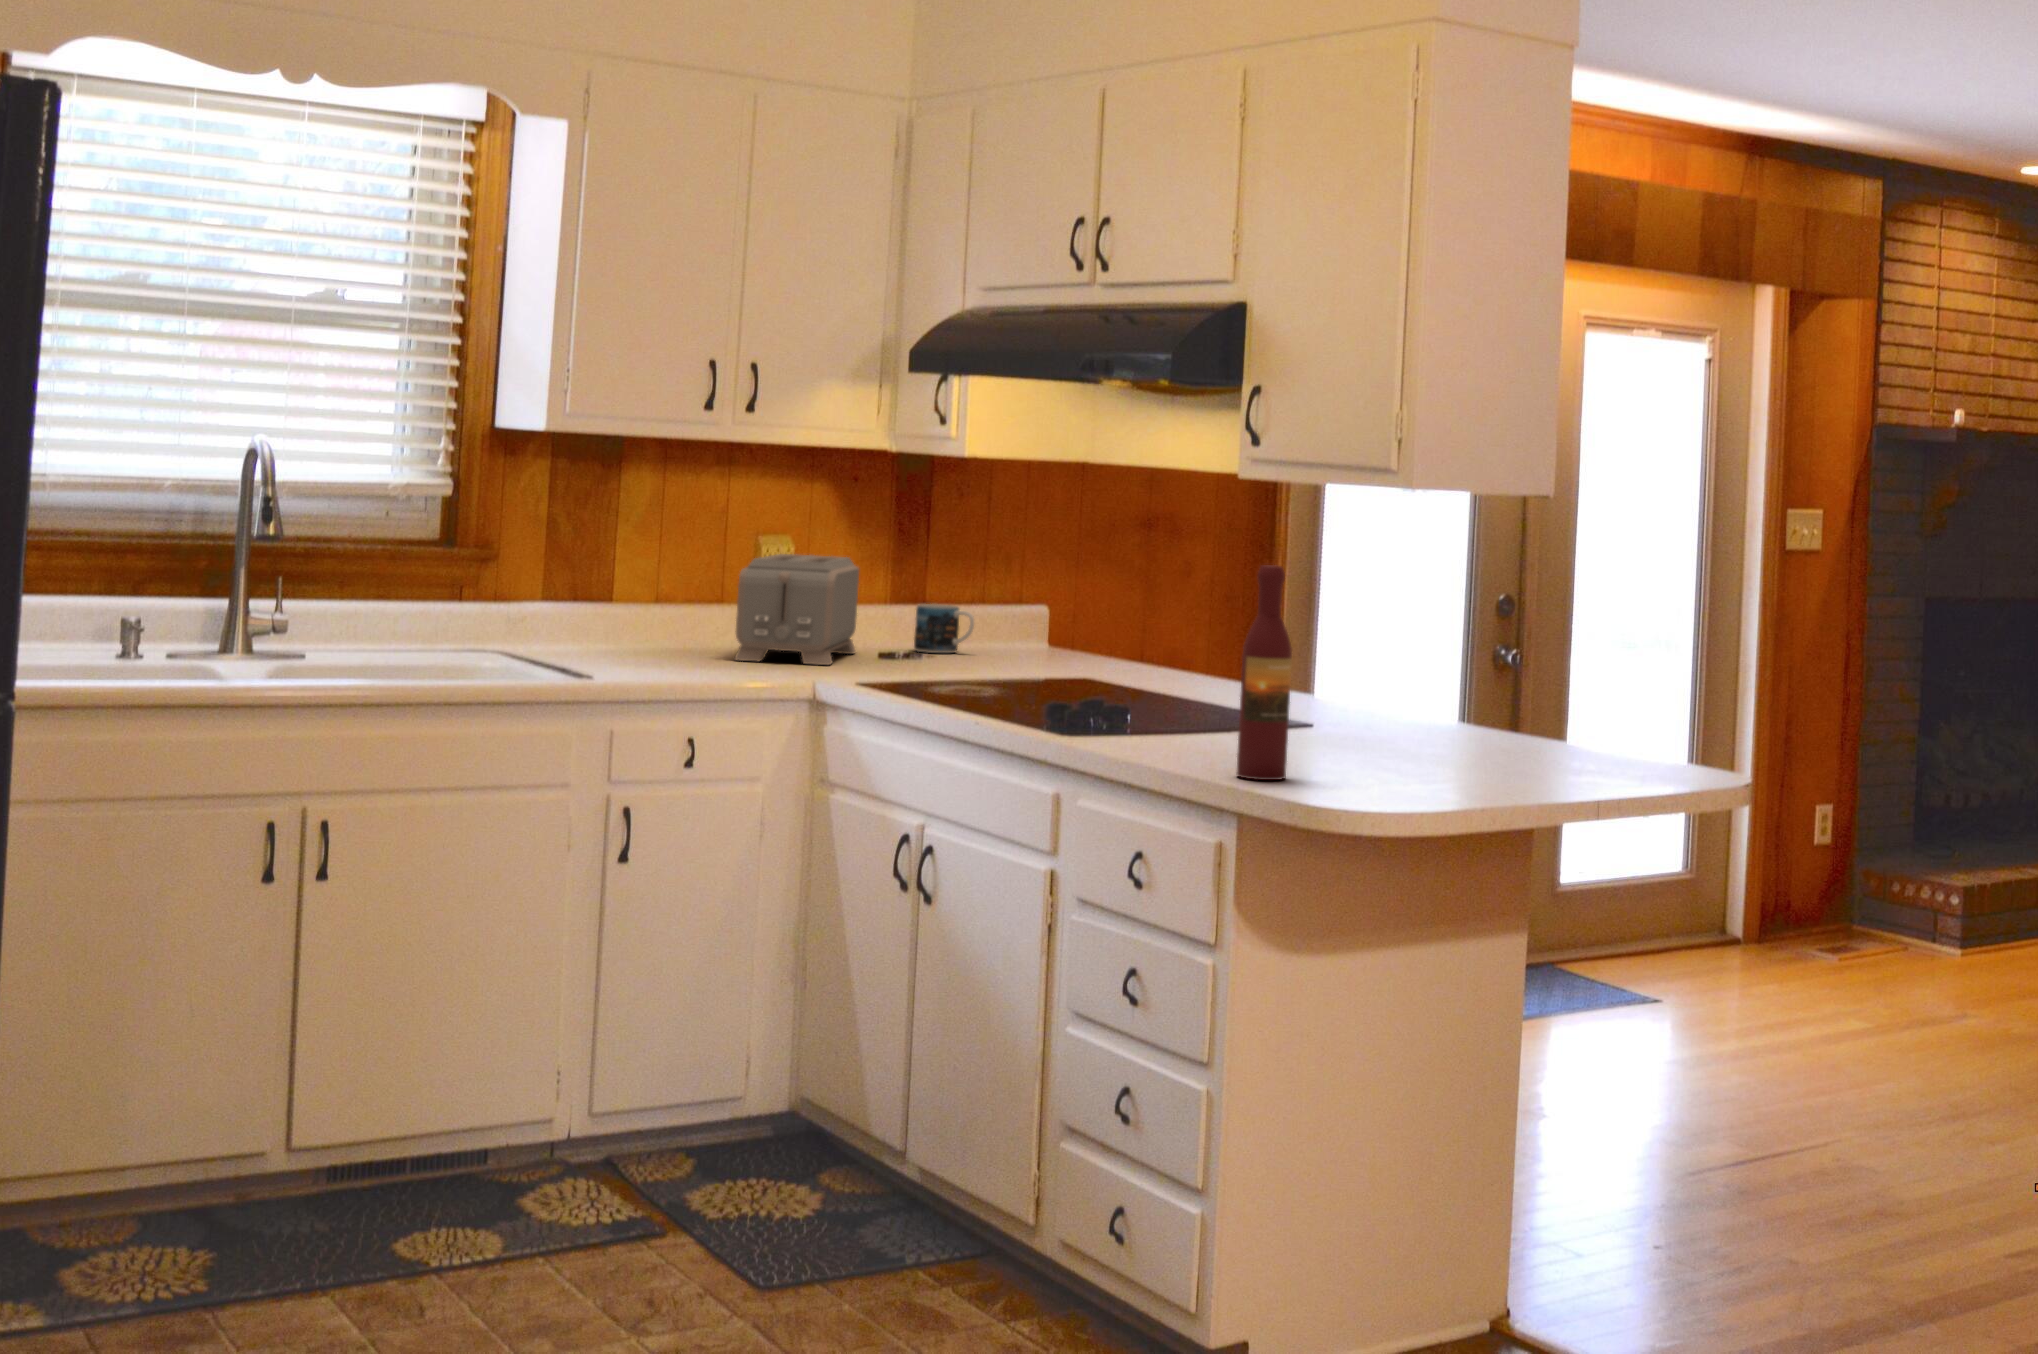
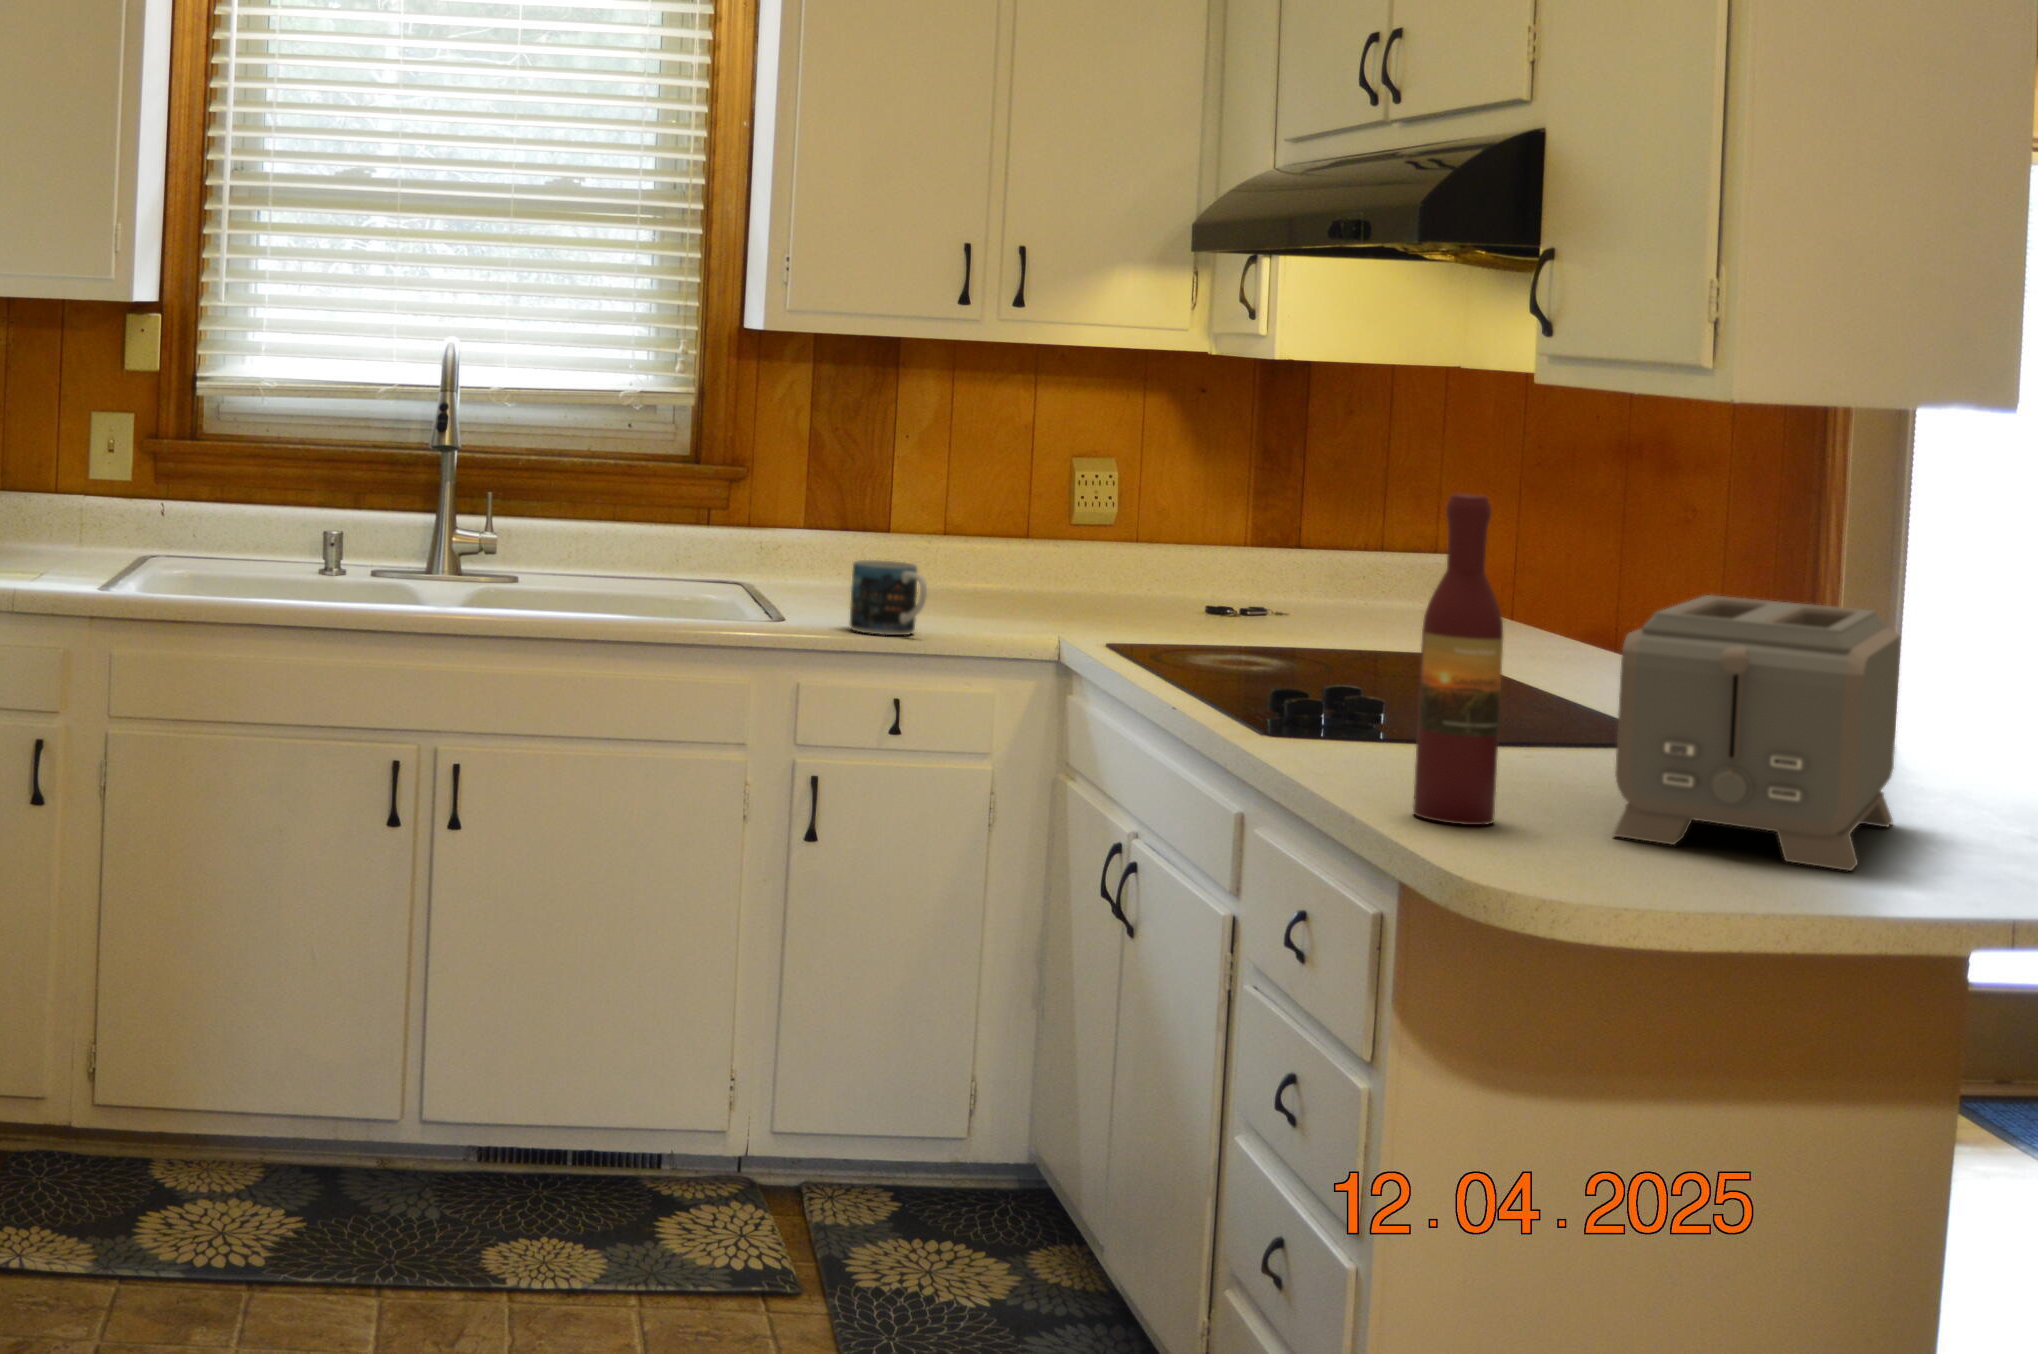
toaster: present [735,554,859,665] -> present [1613,595,1900,871]
mug: present [914,604,974,653] -> present [850,560,927,635]

